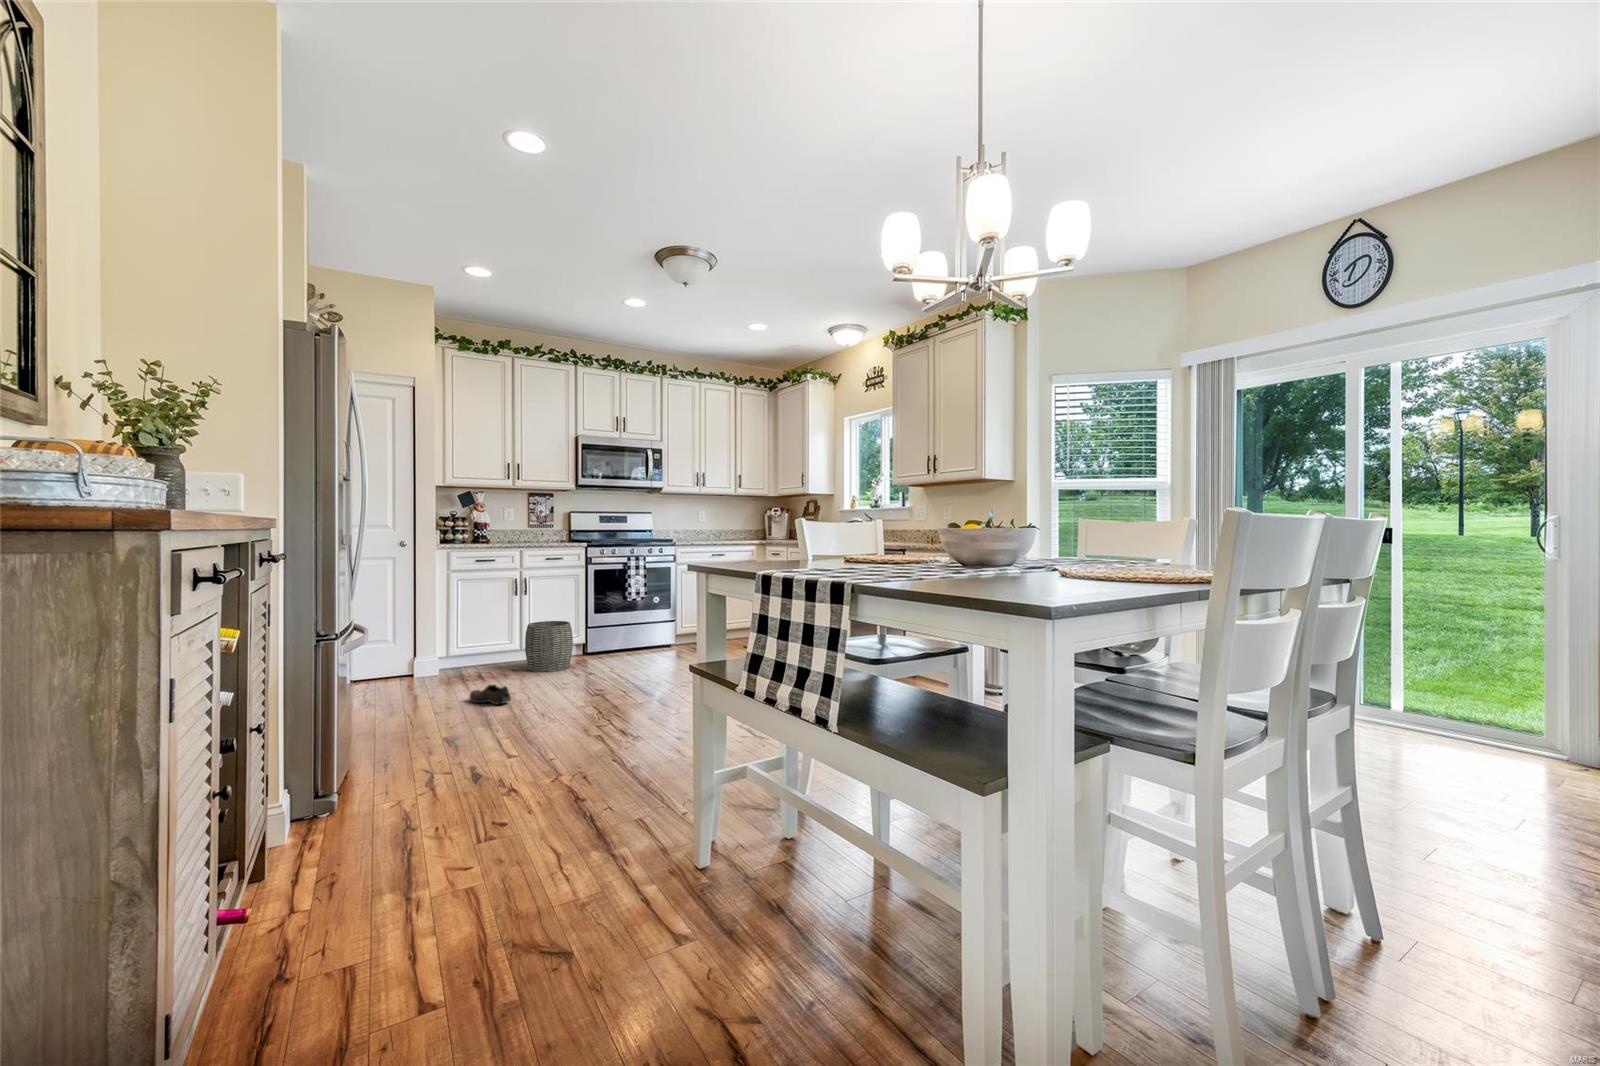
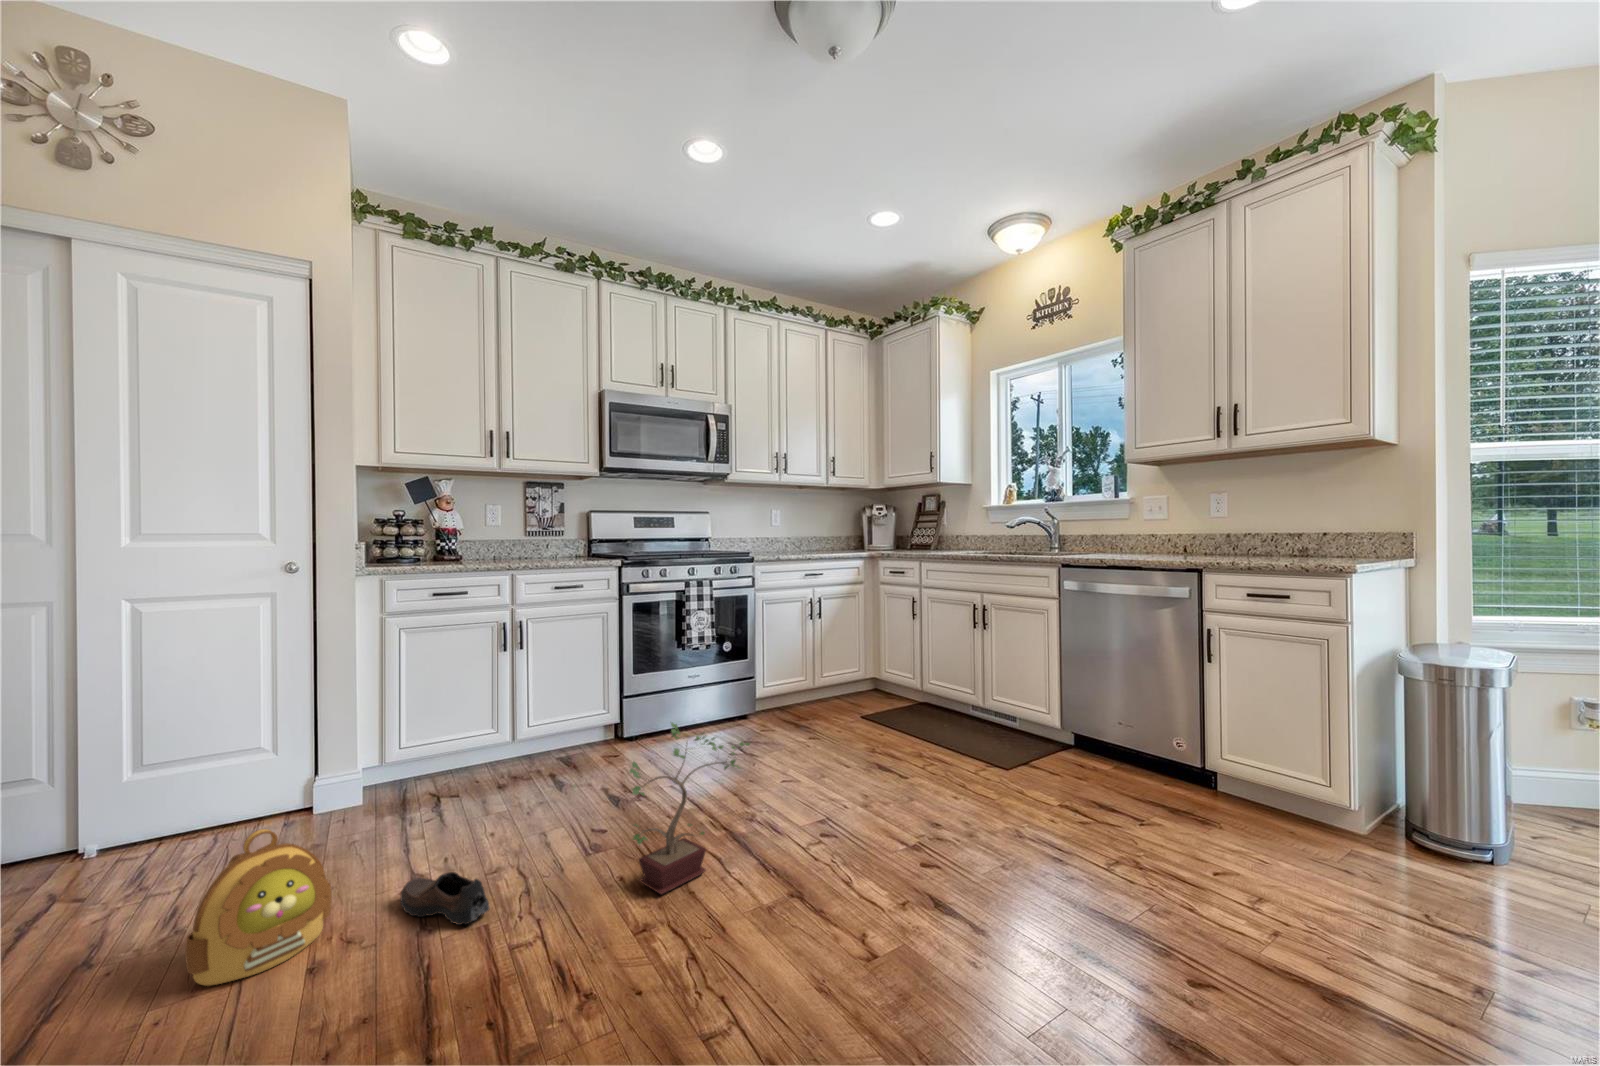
potted plant: none [577,620,642,699] -> present [630,723,750,894]
woven basket: present [525,621,573,672] -> none [520,693,602,792]
backpack: none [387,656,442,716] -> present [185,829,332,986]

